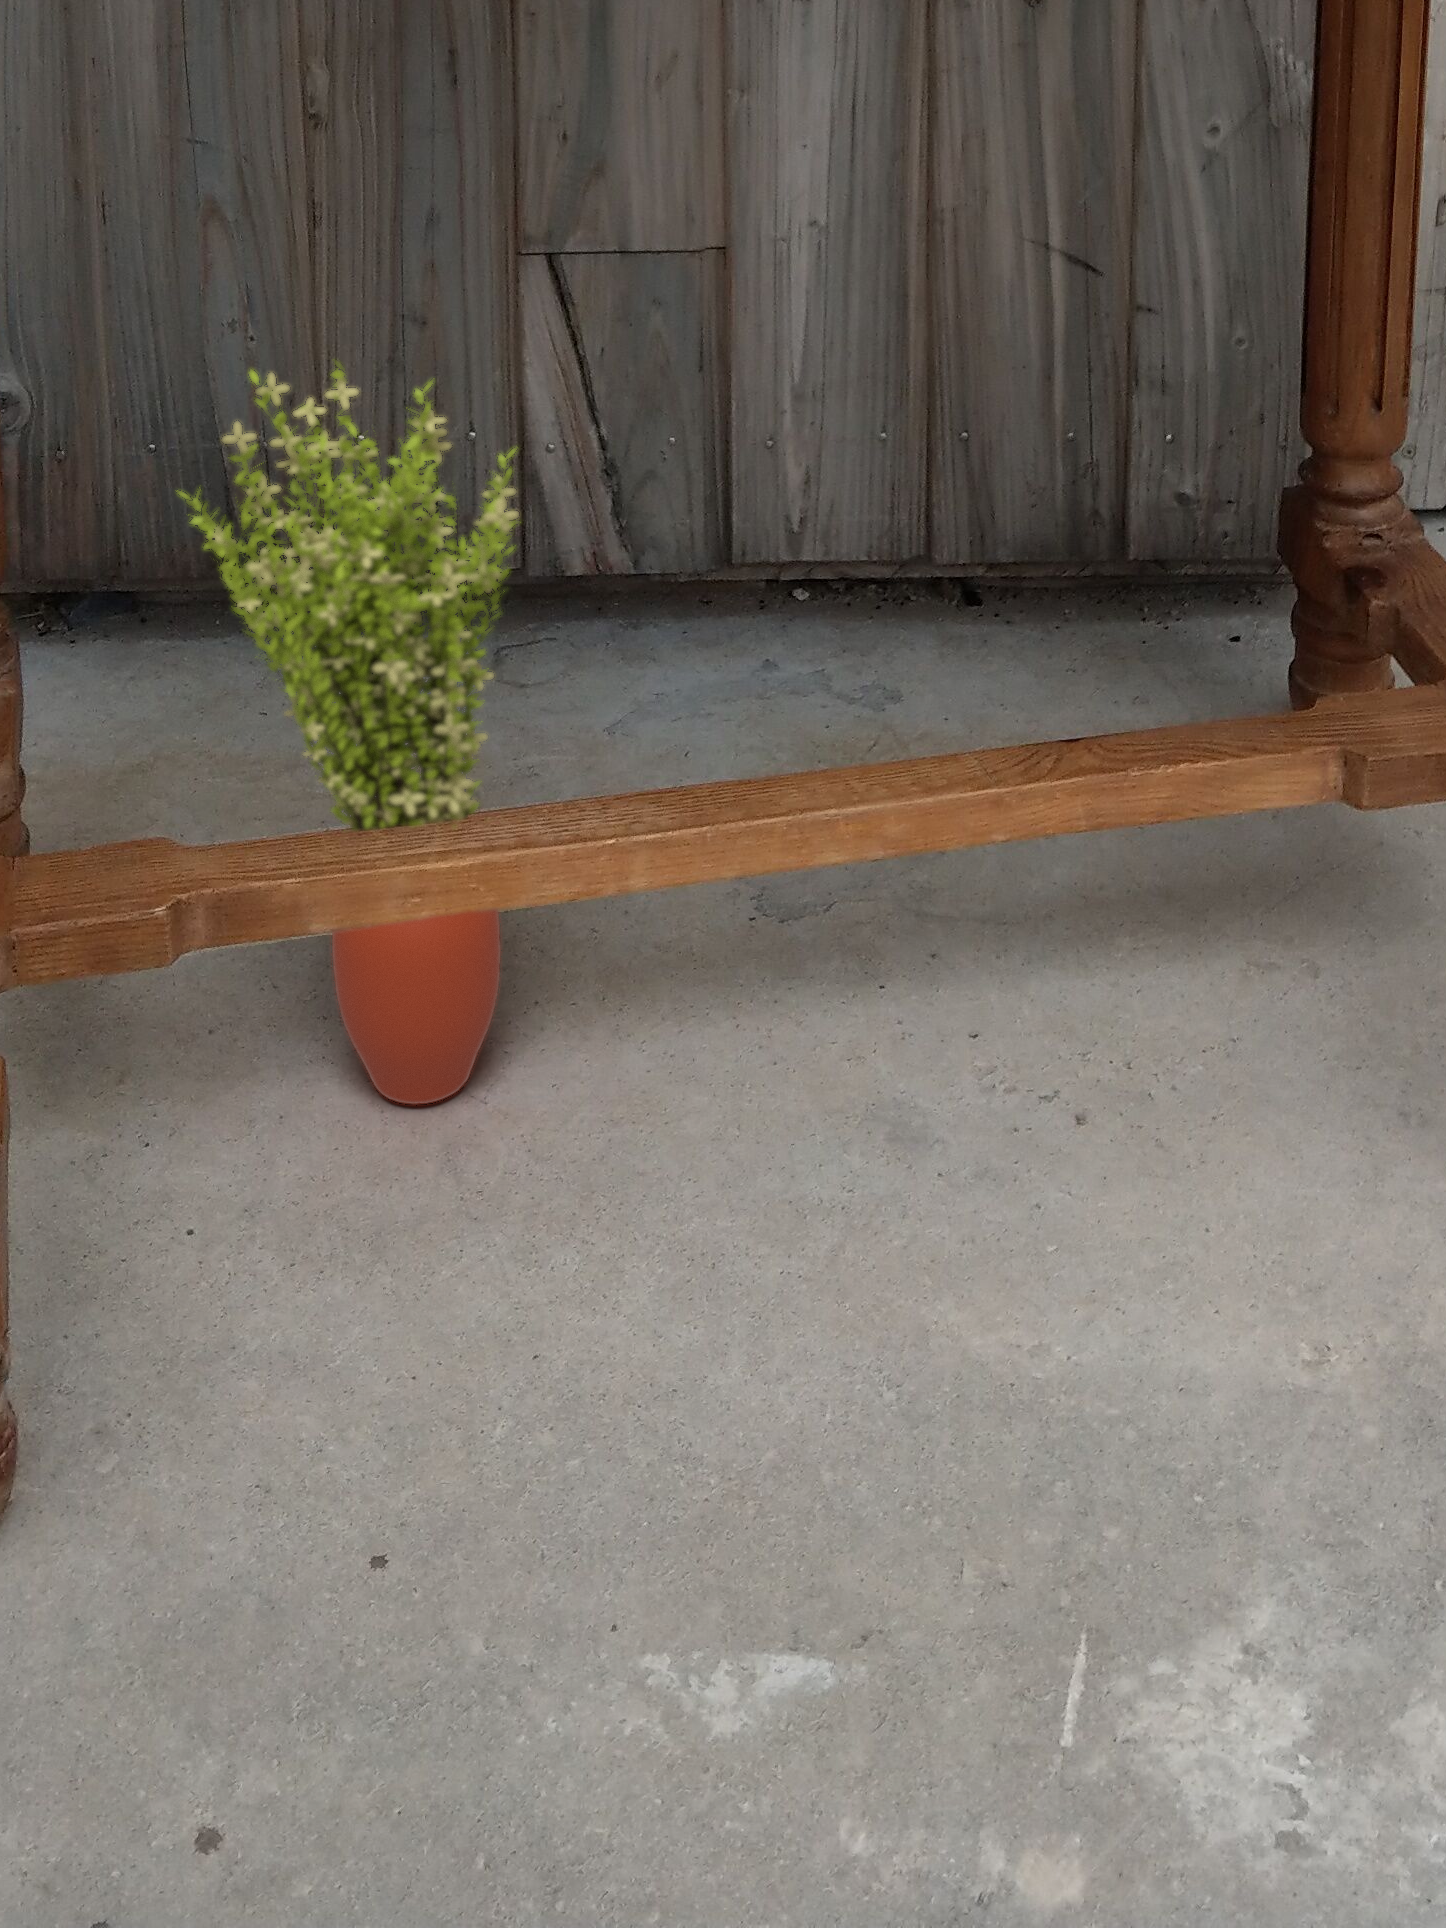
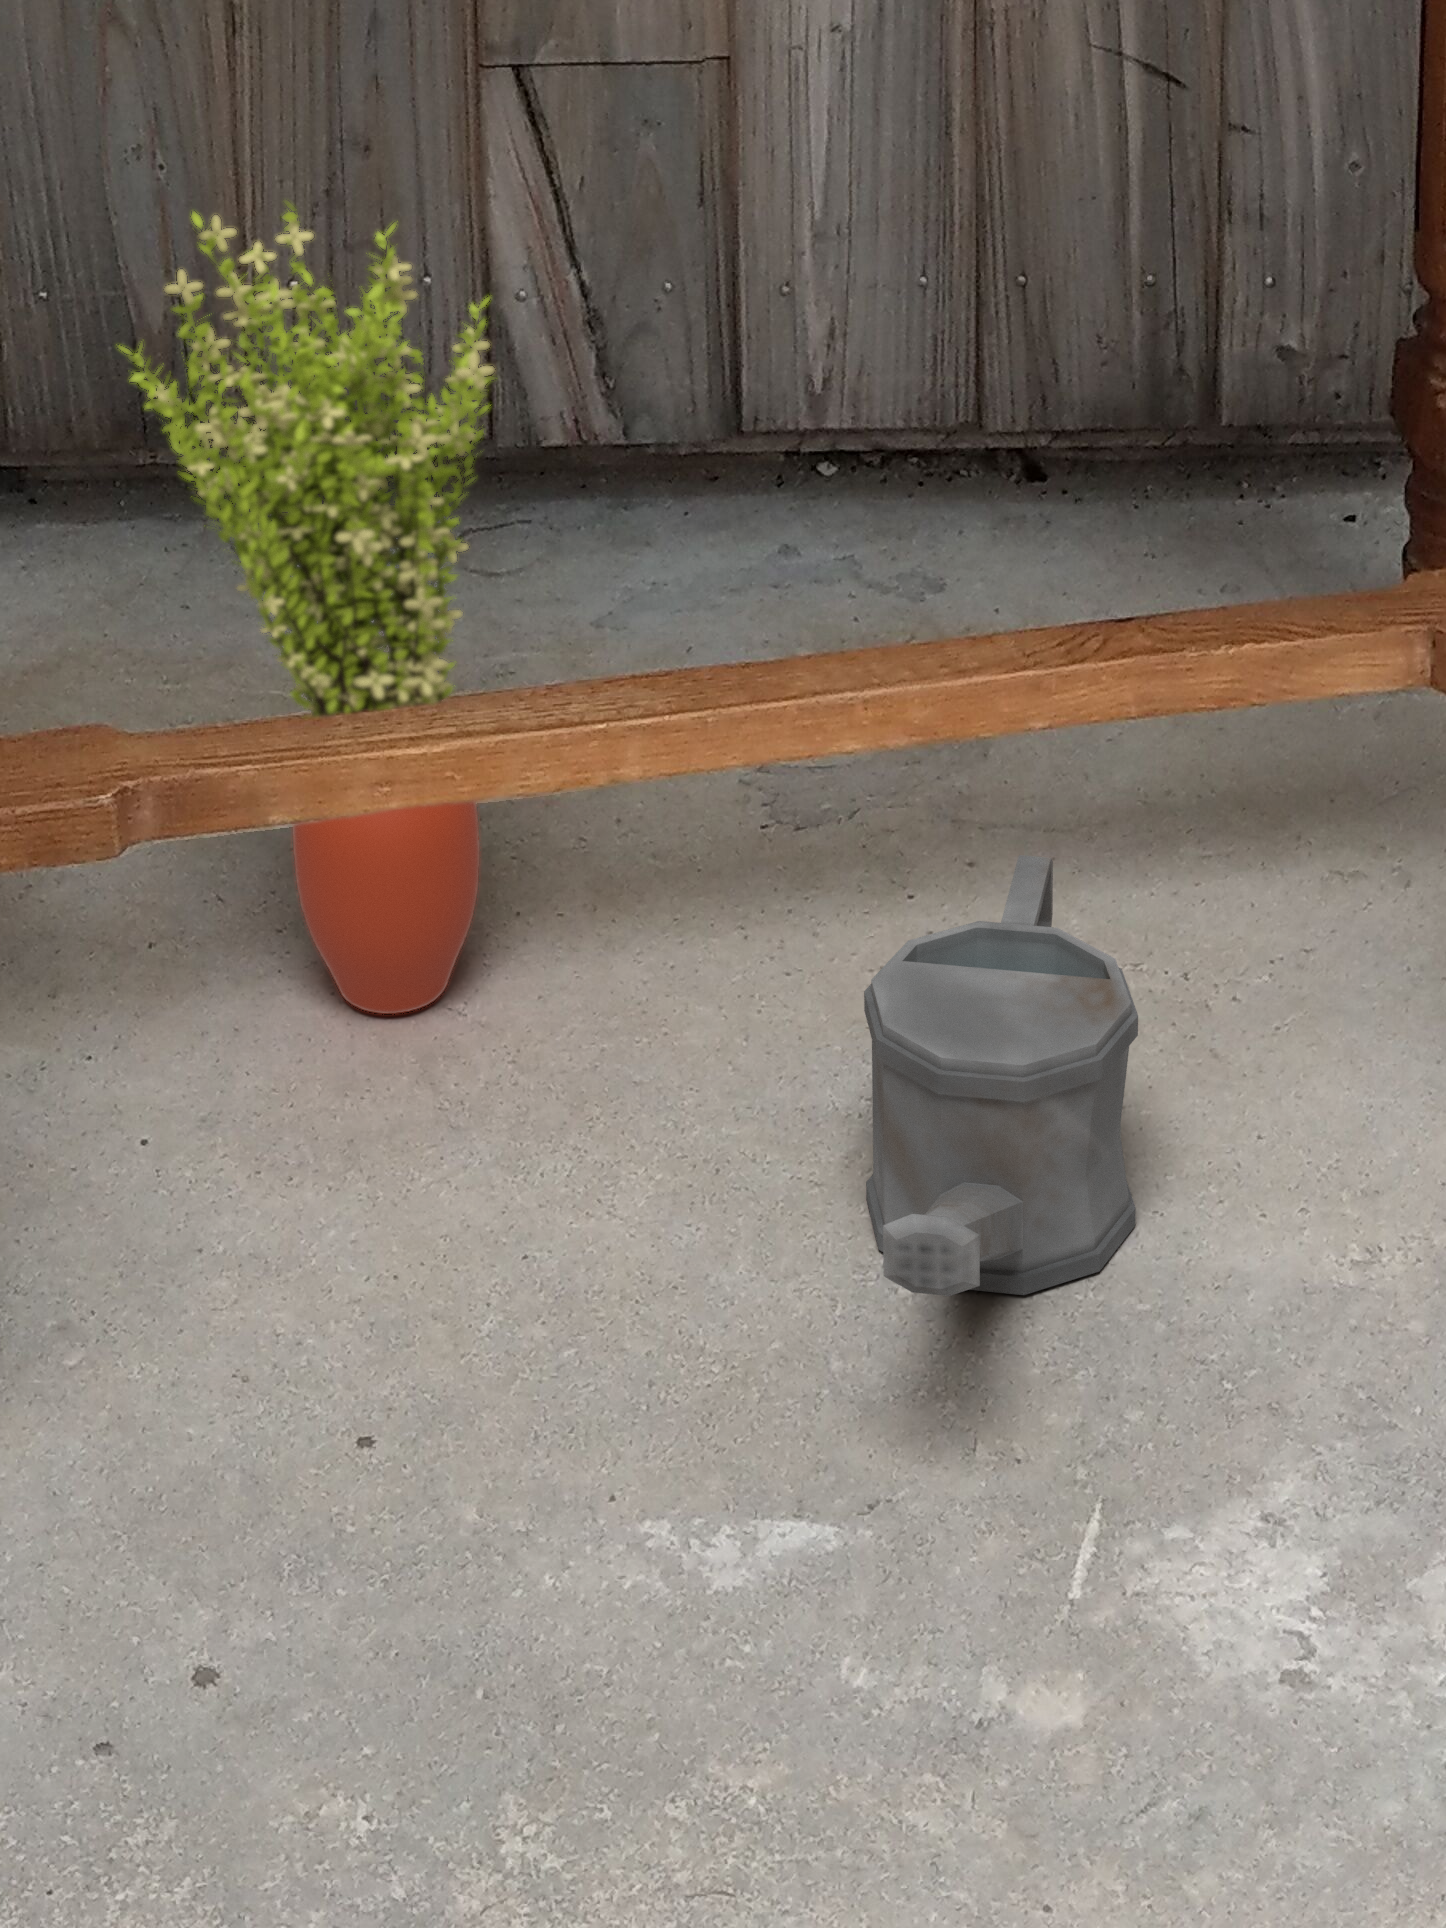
watering can: none [852,962,1108,1433] -> present [864,855,1138,1296]

